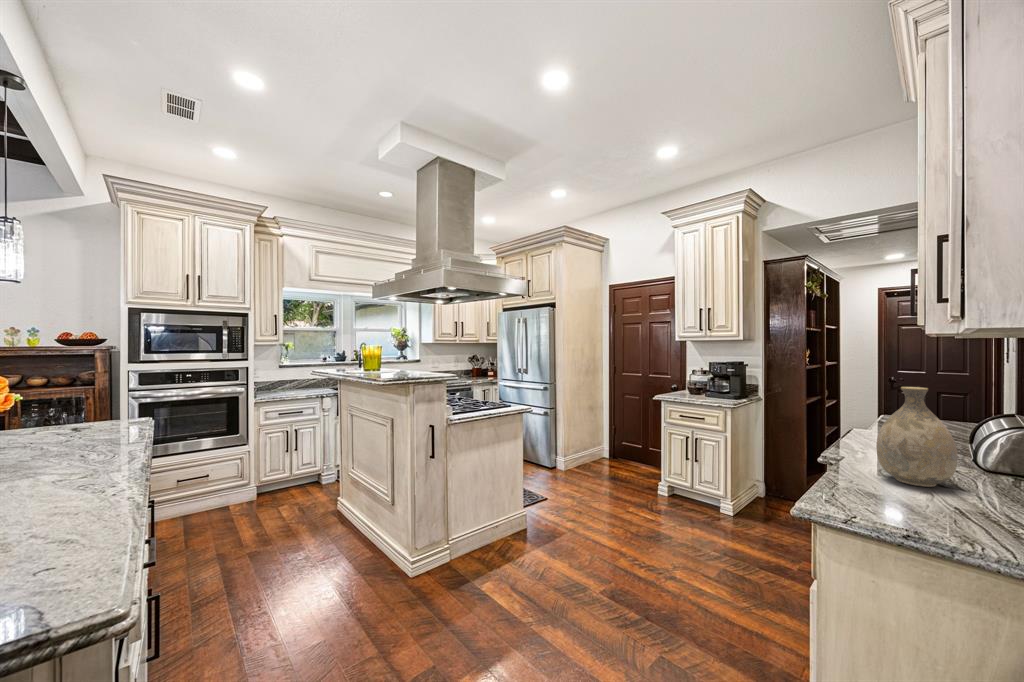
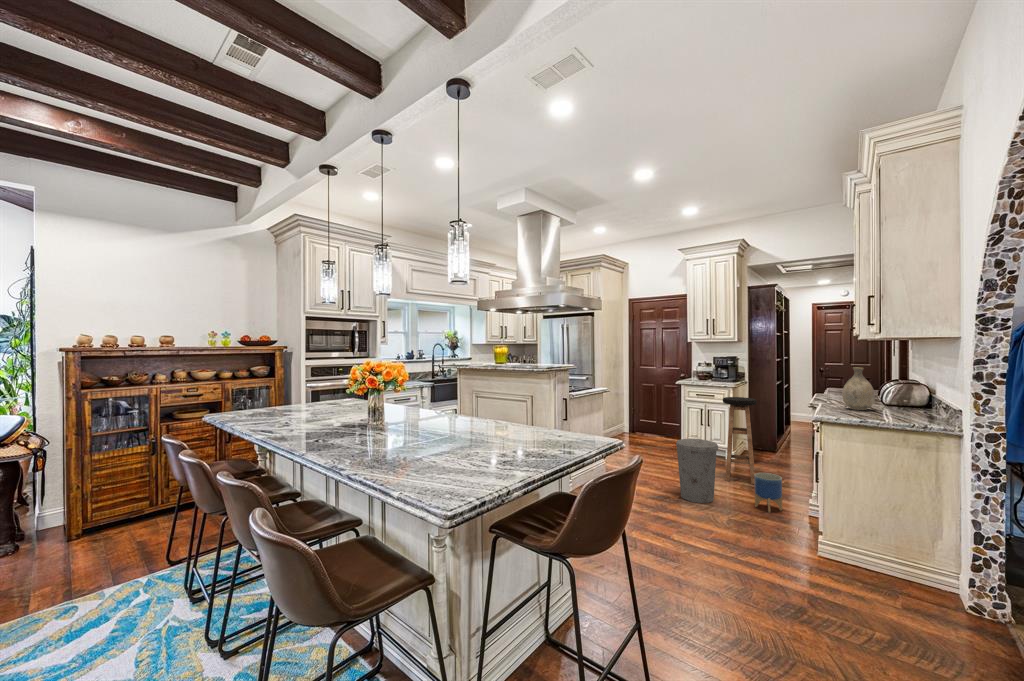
bar stool: none [697,424,751,572] -> present [723,397,757,484]
trash can: none [596,493,663,611] -> present [676,439,718,503]
planter: none [719,568,770,652] -> present [755,473,782,513]

